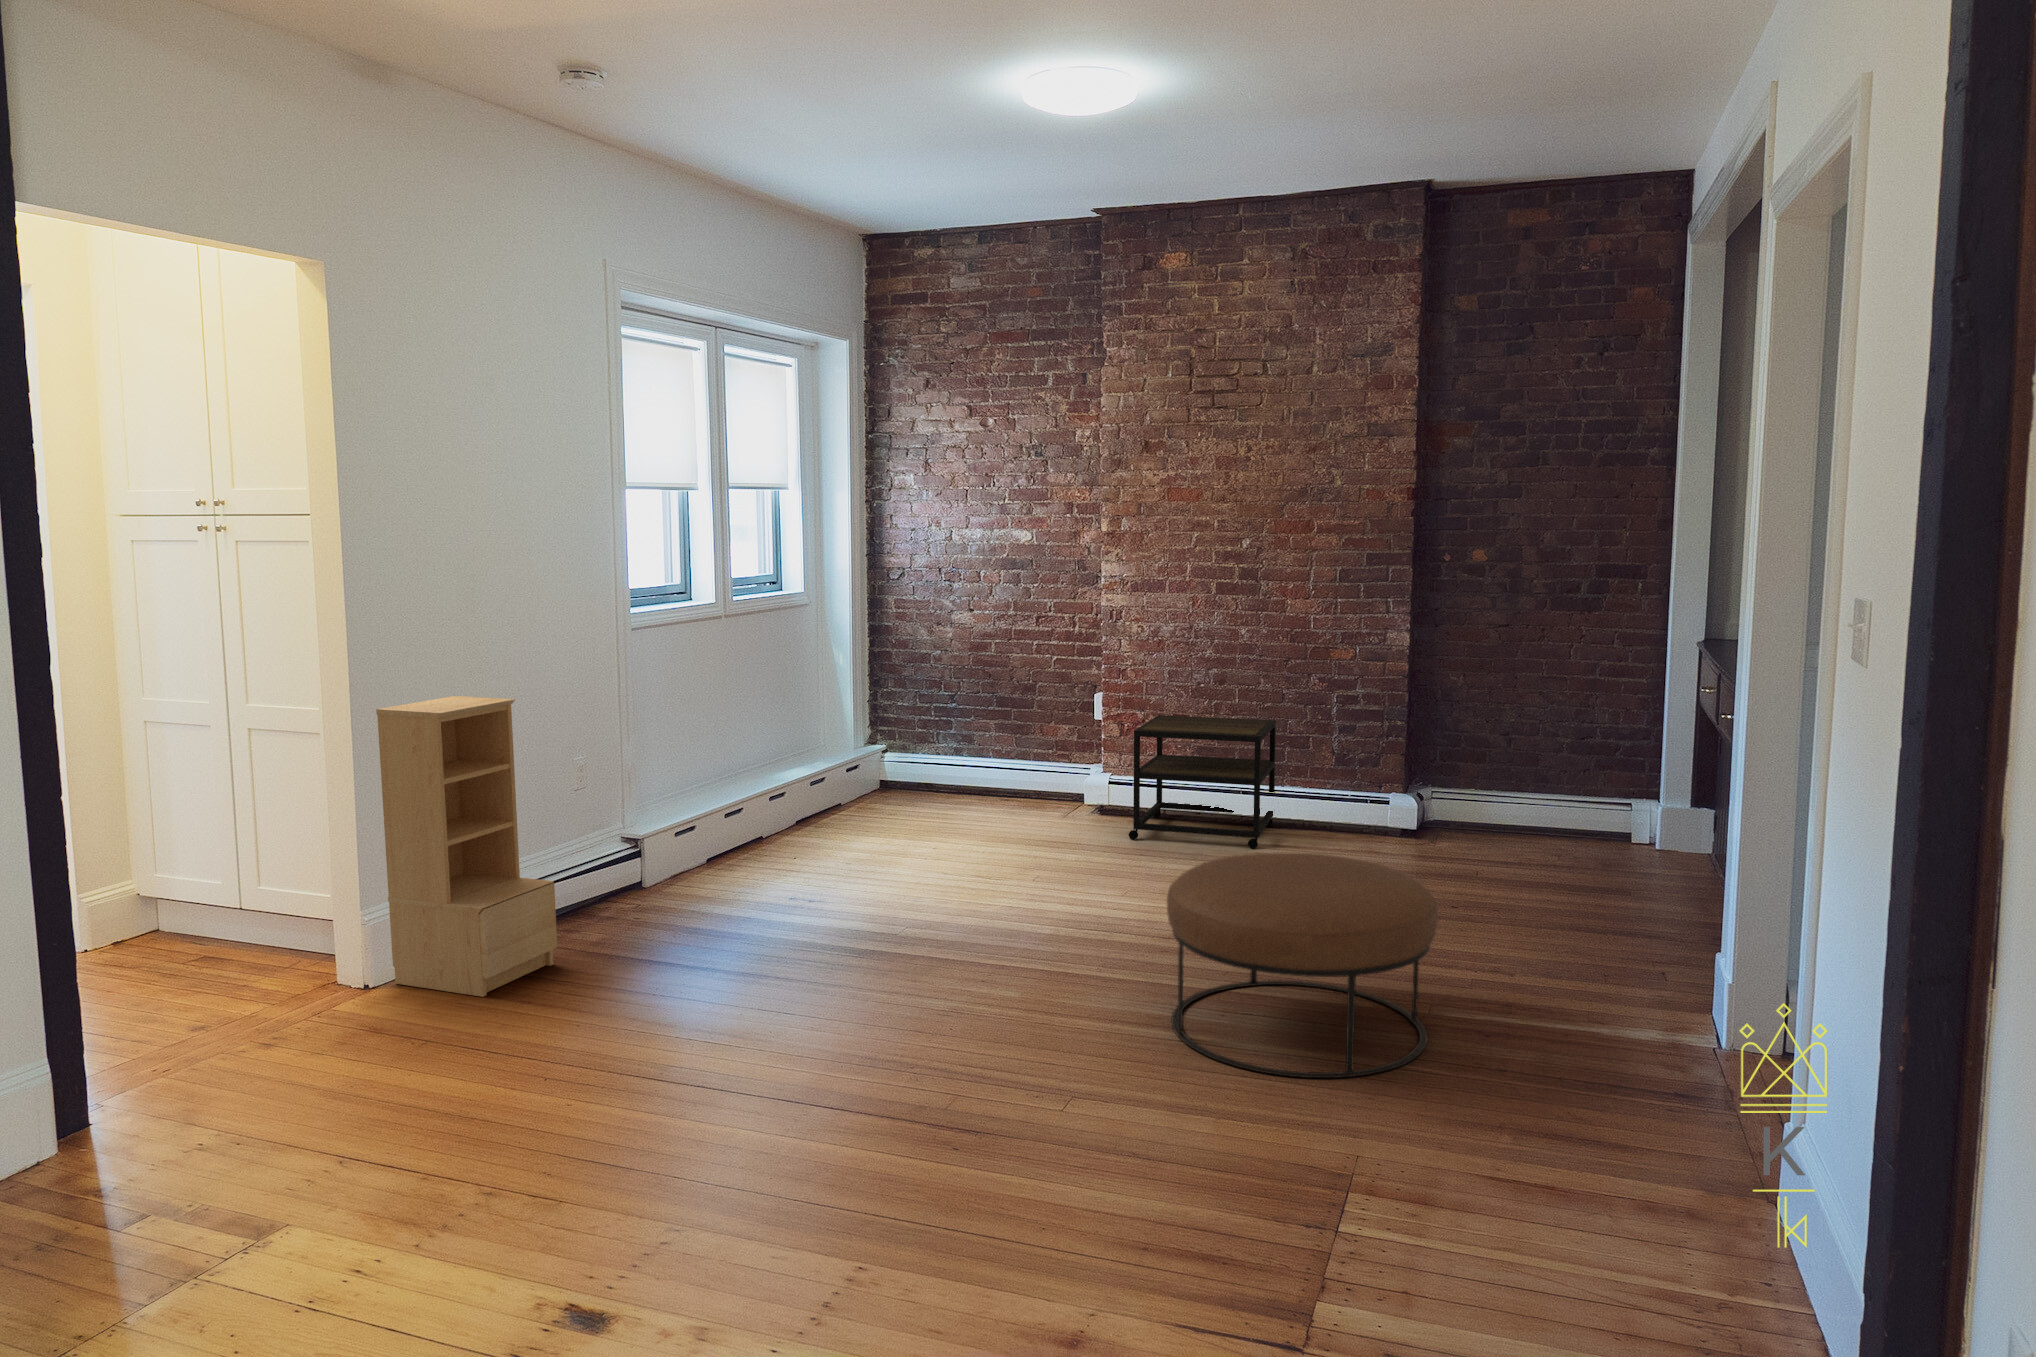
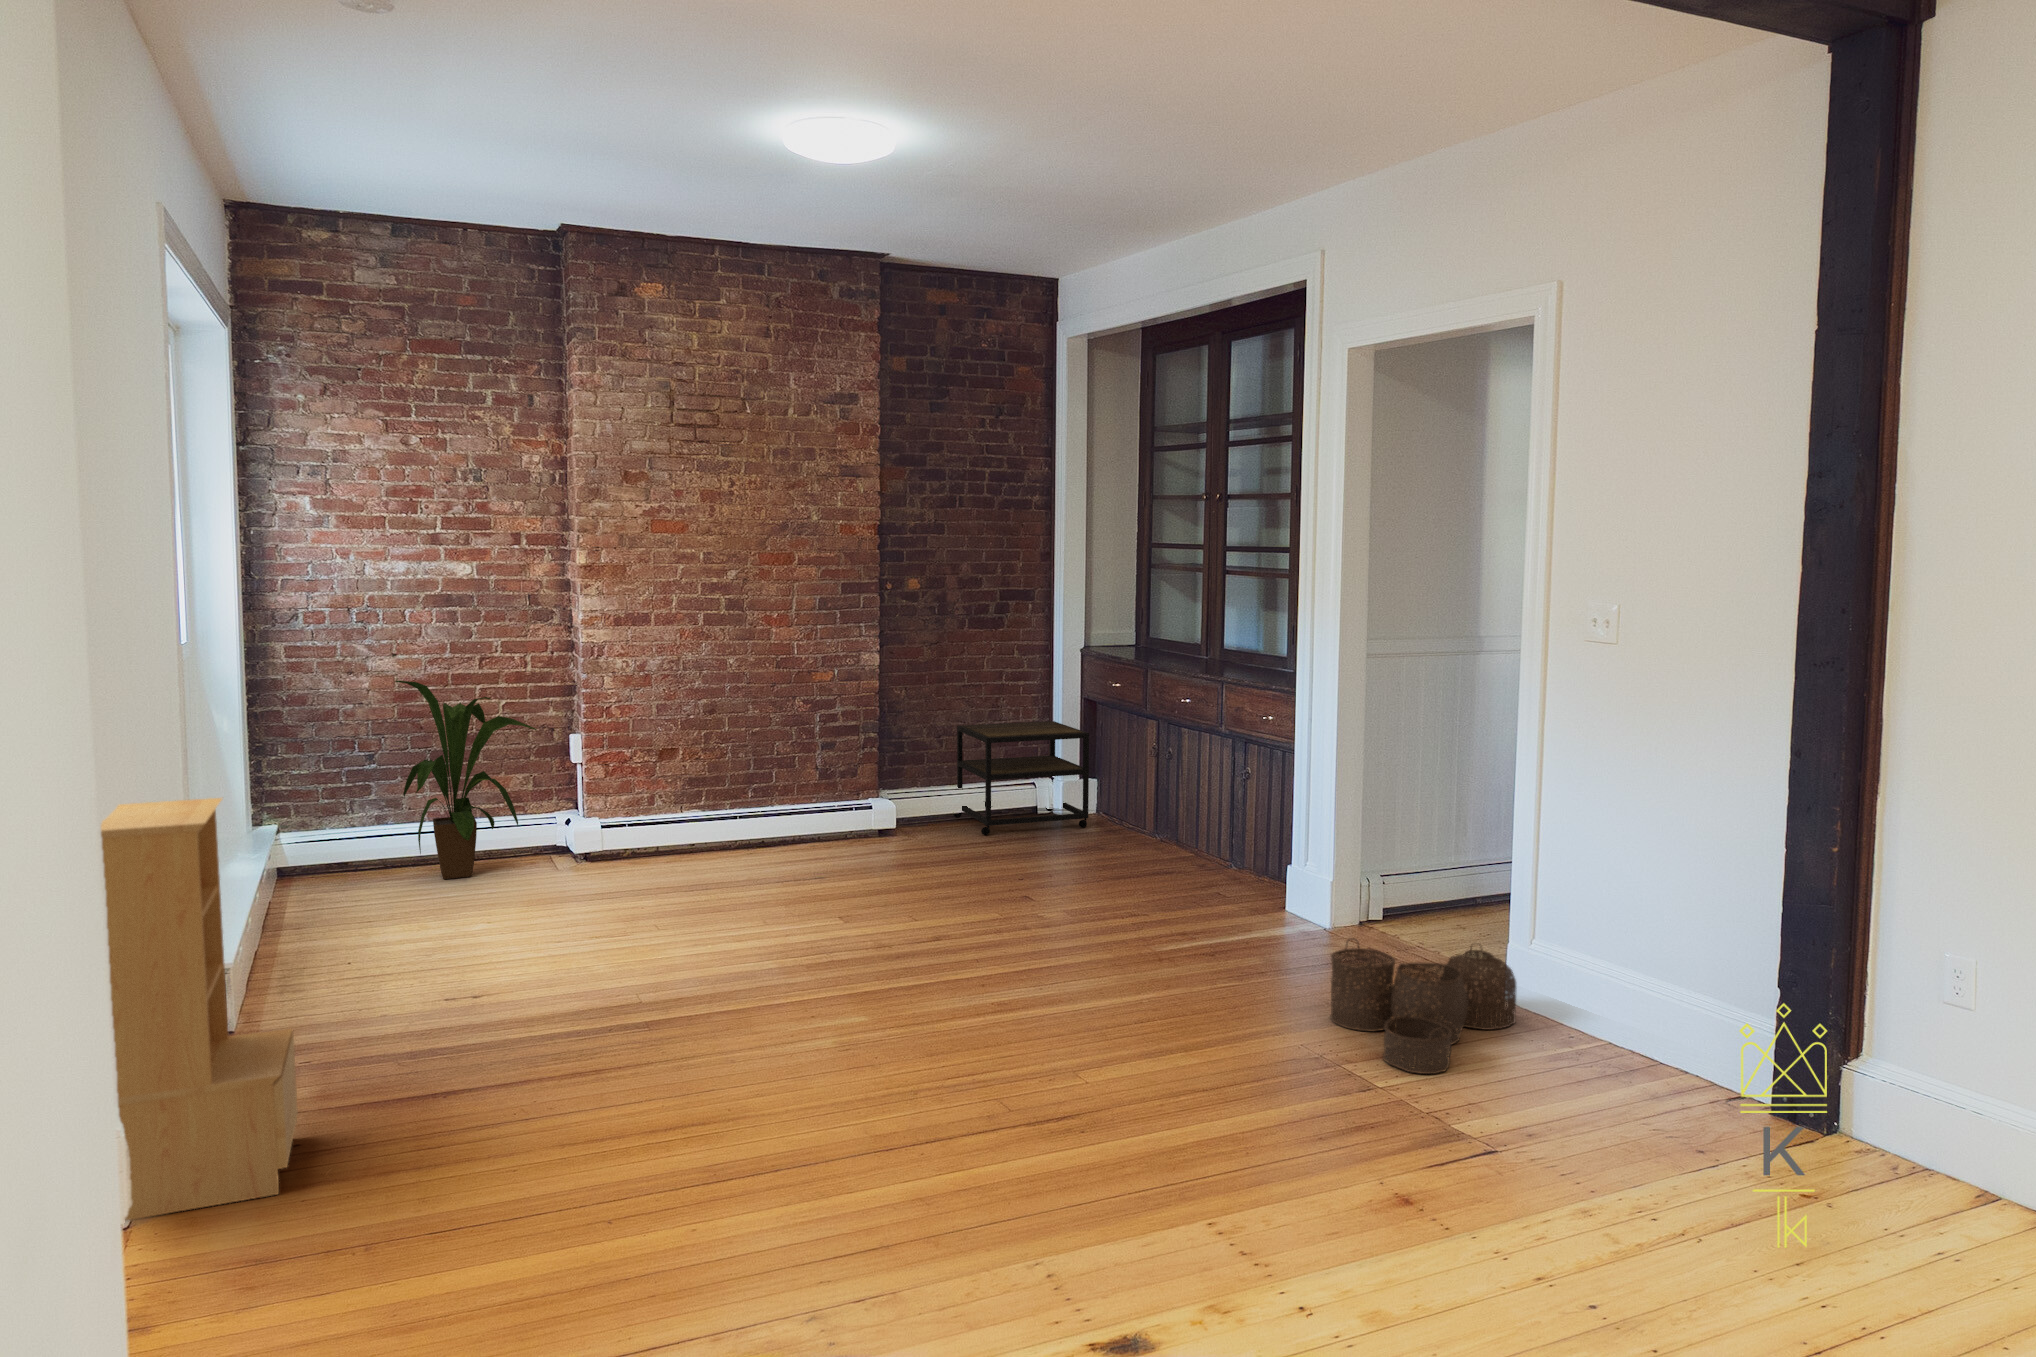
house plant: none [934,631,1064,809] -> present [395,681,536,879]
side table: present [1129,715,1276,849] -> present [954,721,1089,835]
ottoman: present [1167,853,1438,1078] -> none [977,837,1199,1017]
woven basket: none [1446,1056,1785,1271] -> present [1331,938,1516,1074]

